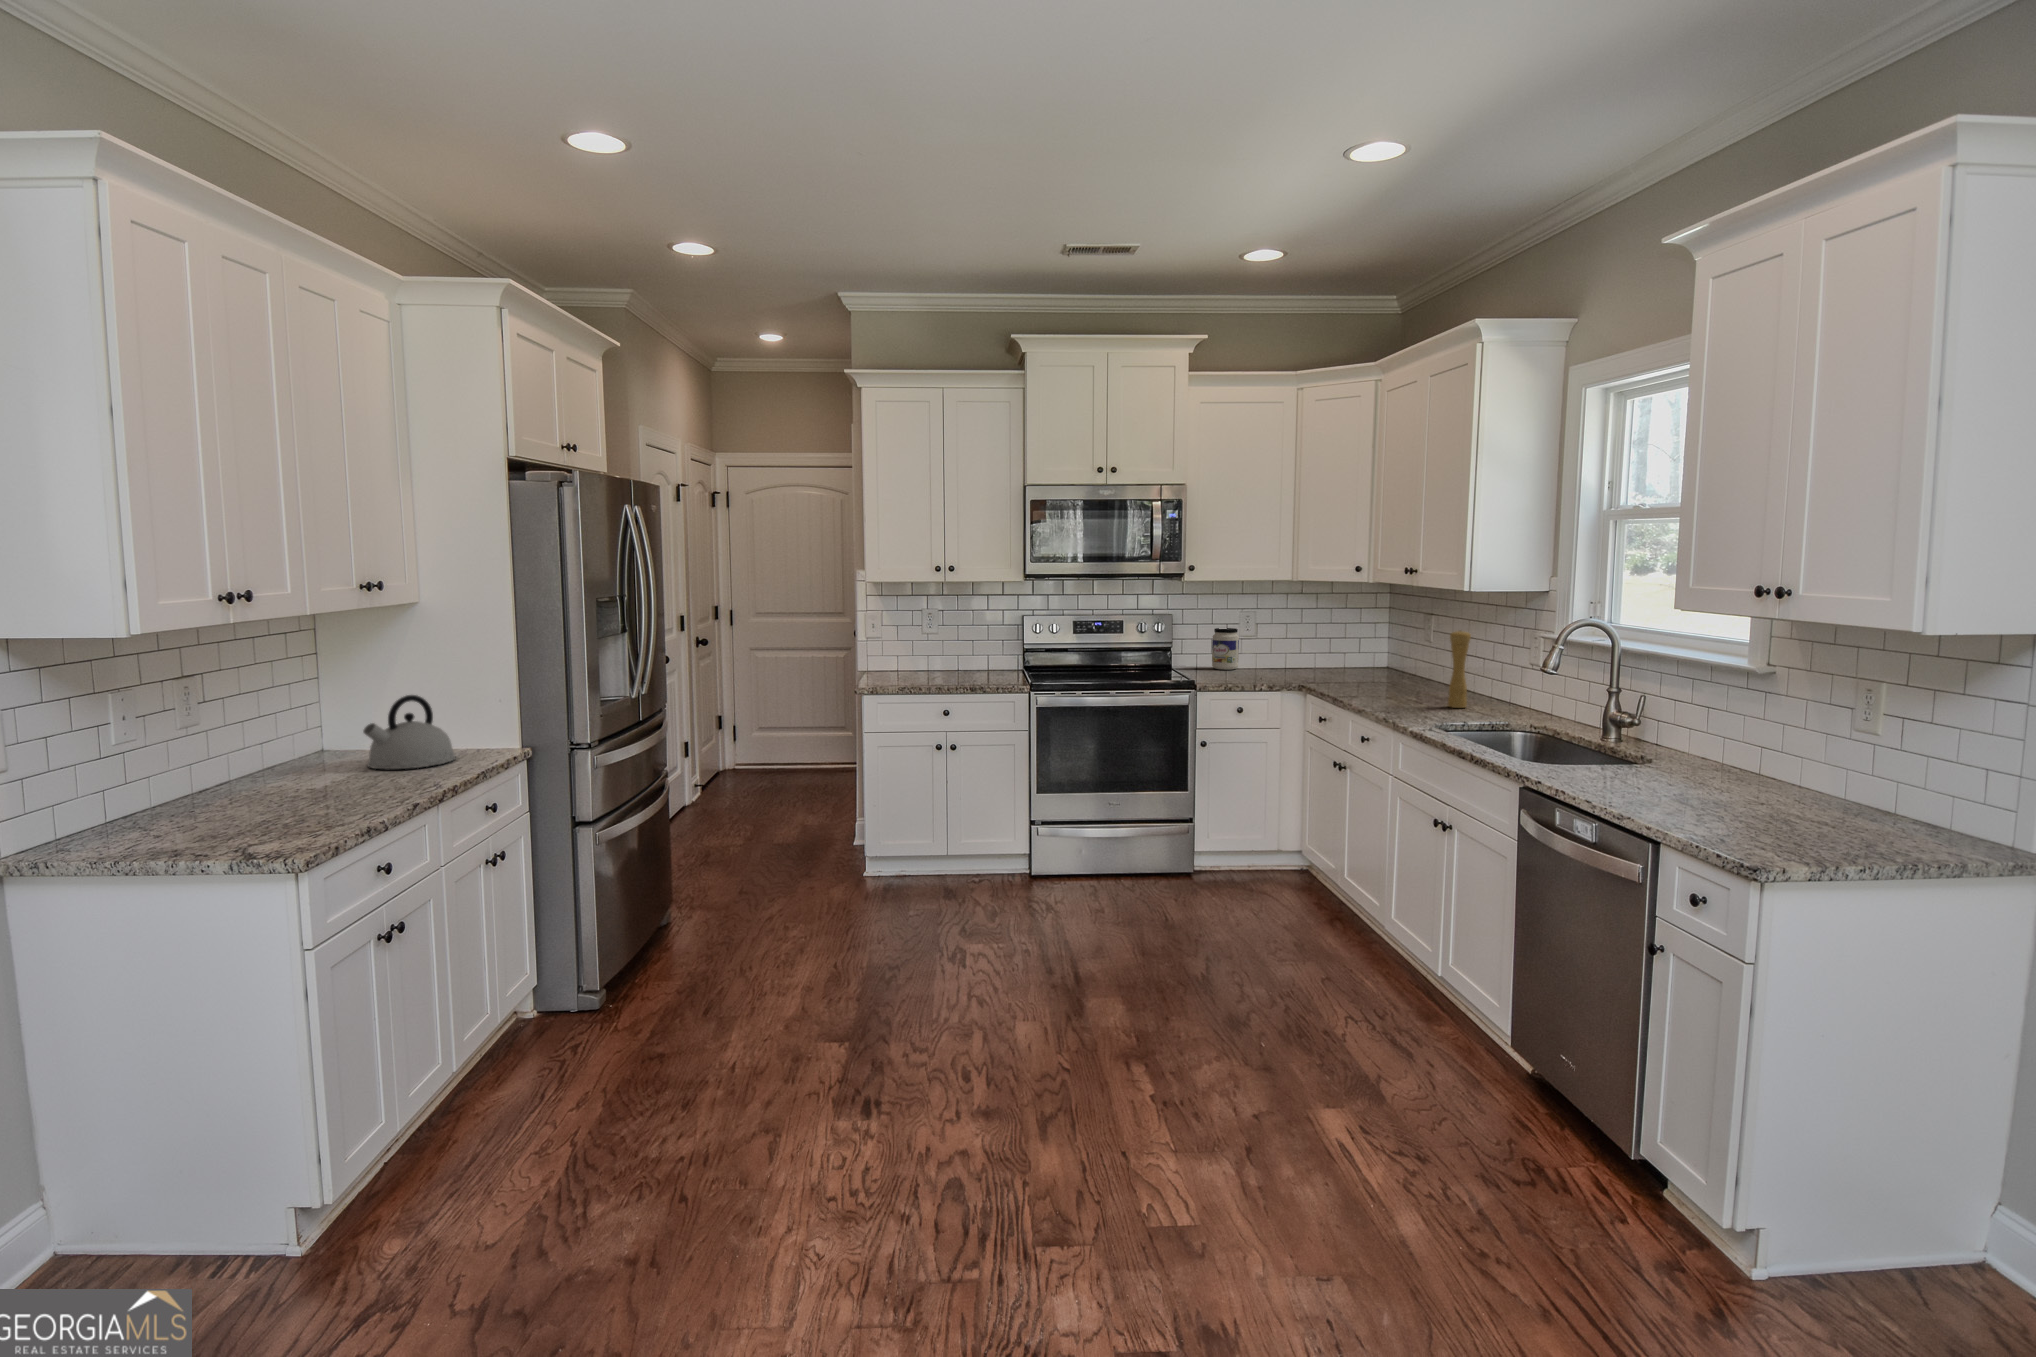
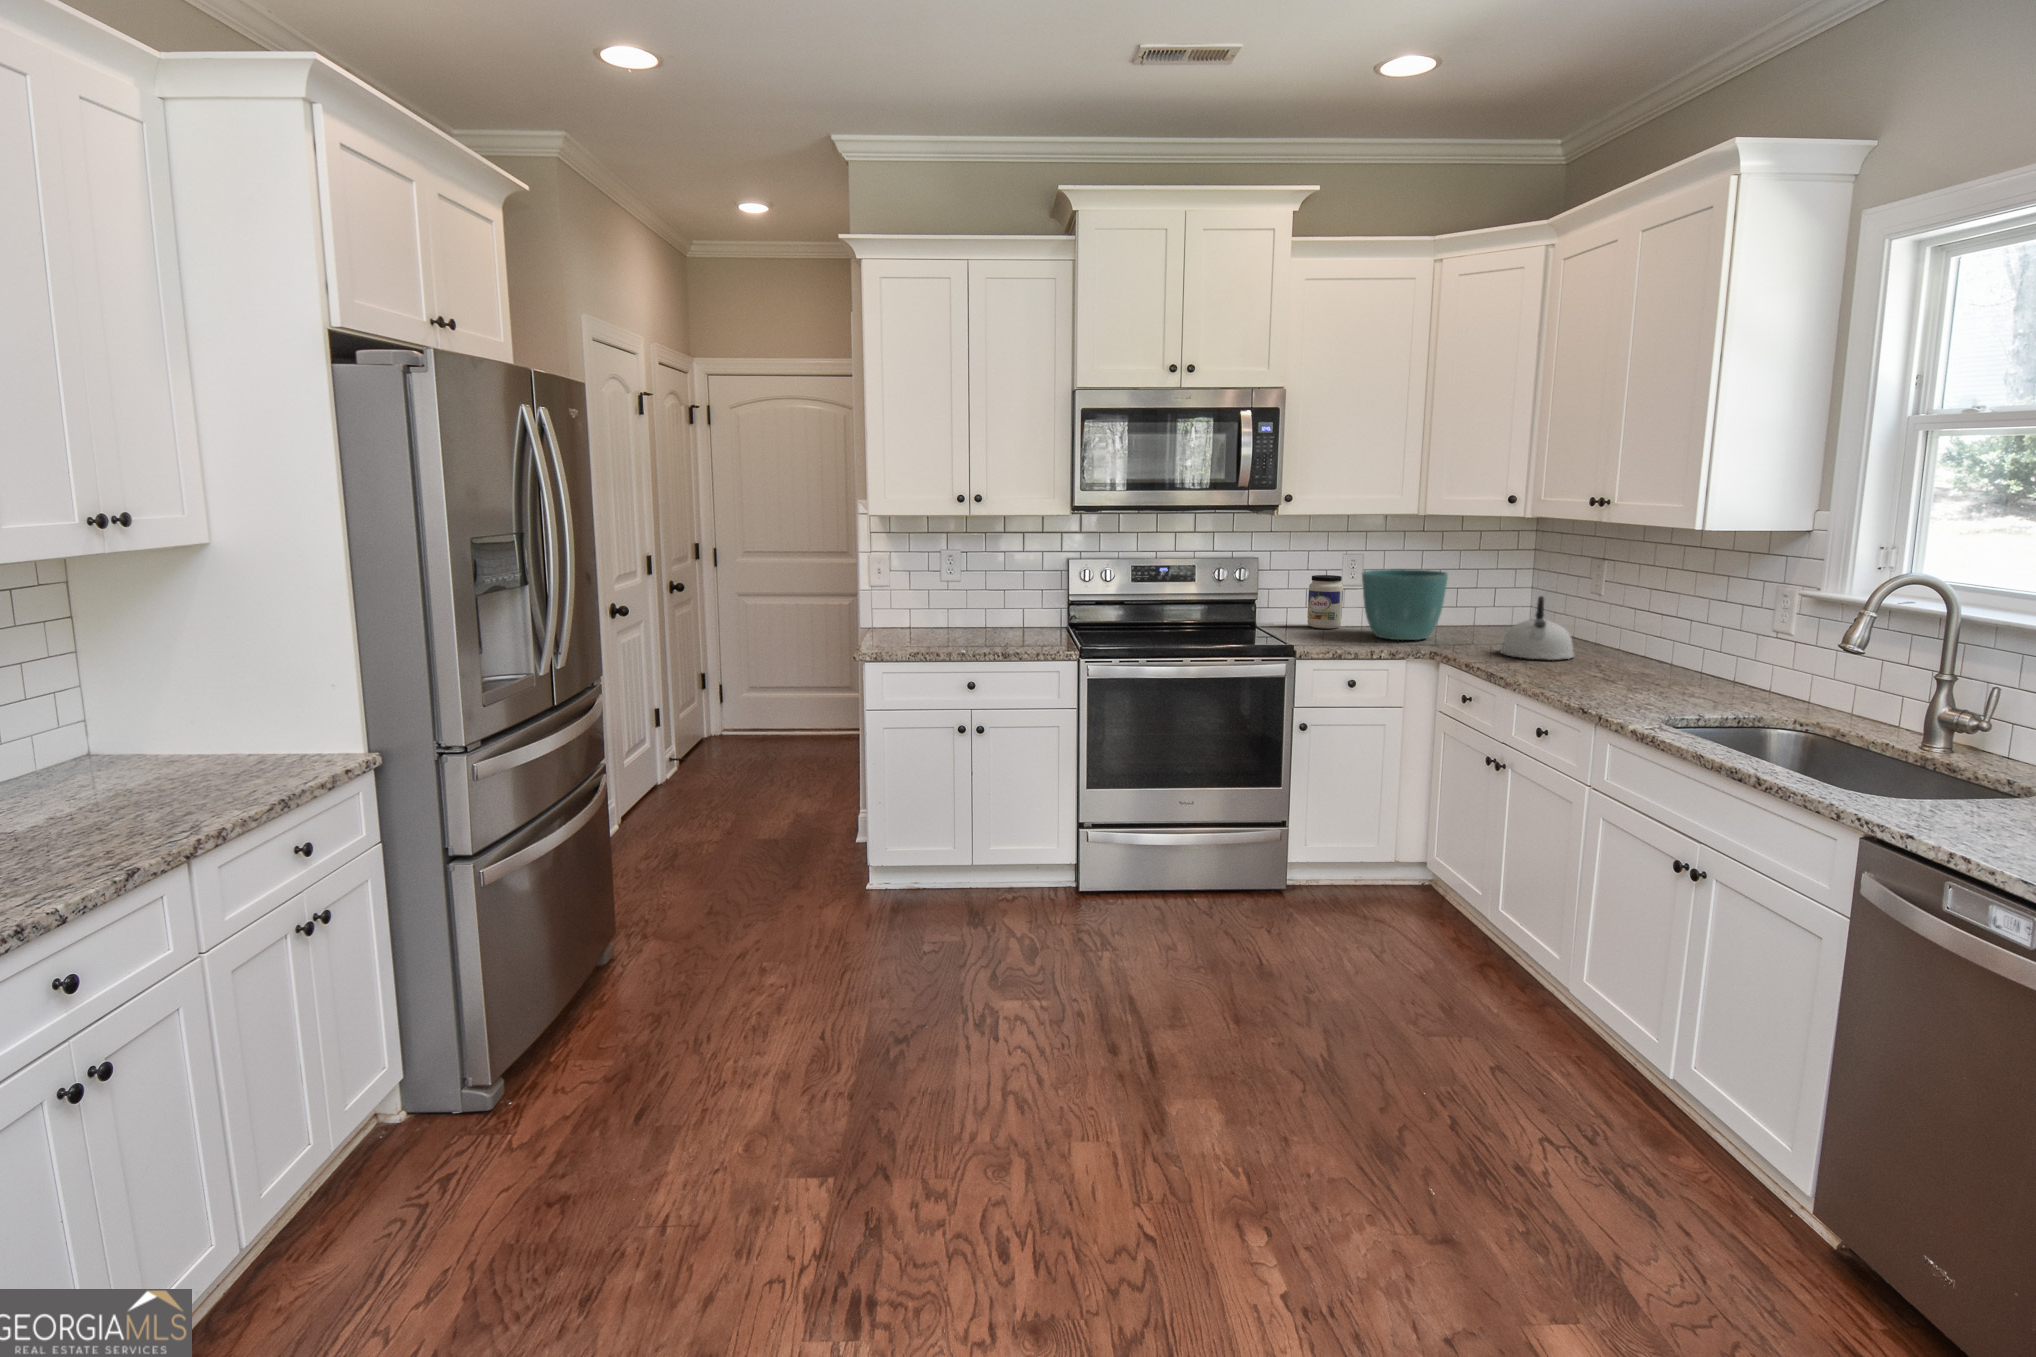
flower pot: none [1250,623,1315,677] -> present [1362,569,1448,640]
pepper mill: present [1447,630,1471,708] -> none [1654,584,1693,691]
kettle: present [363,695,456,769] -> present [1500,596,1574,660]

